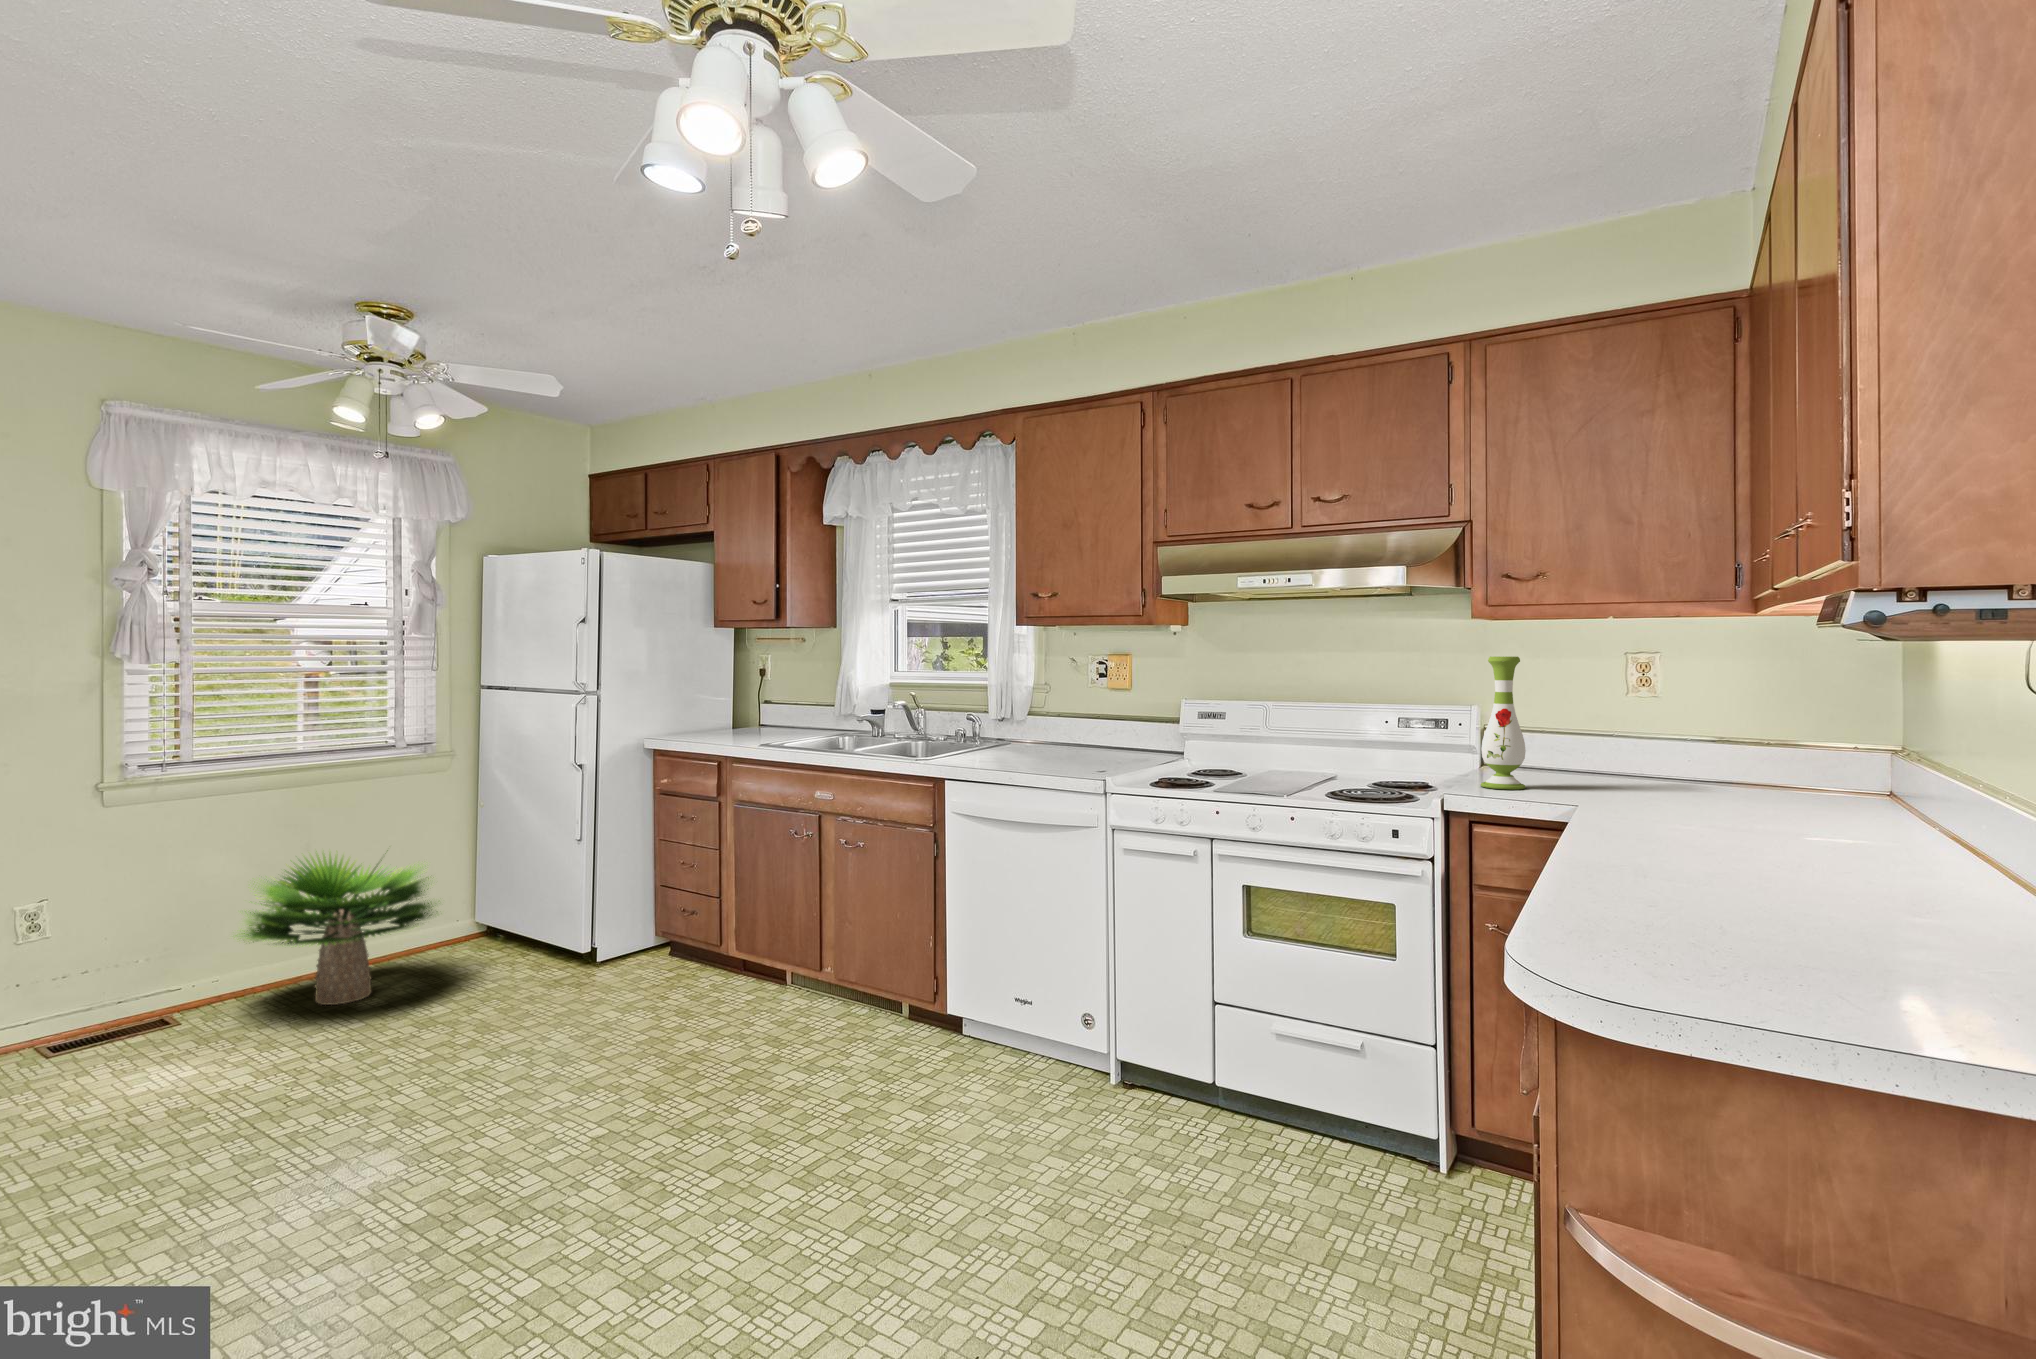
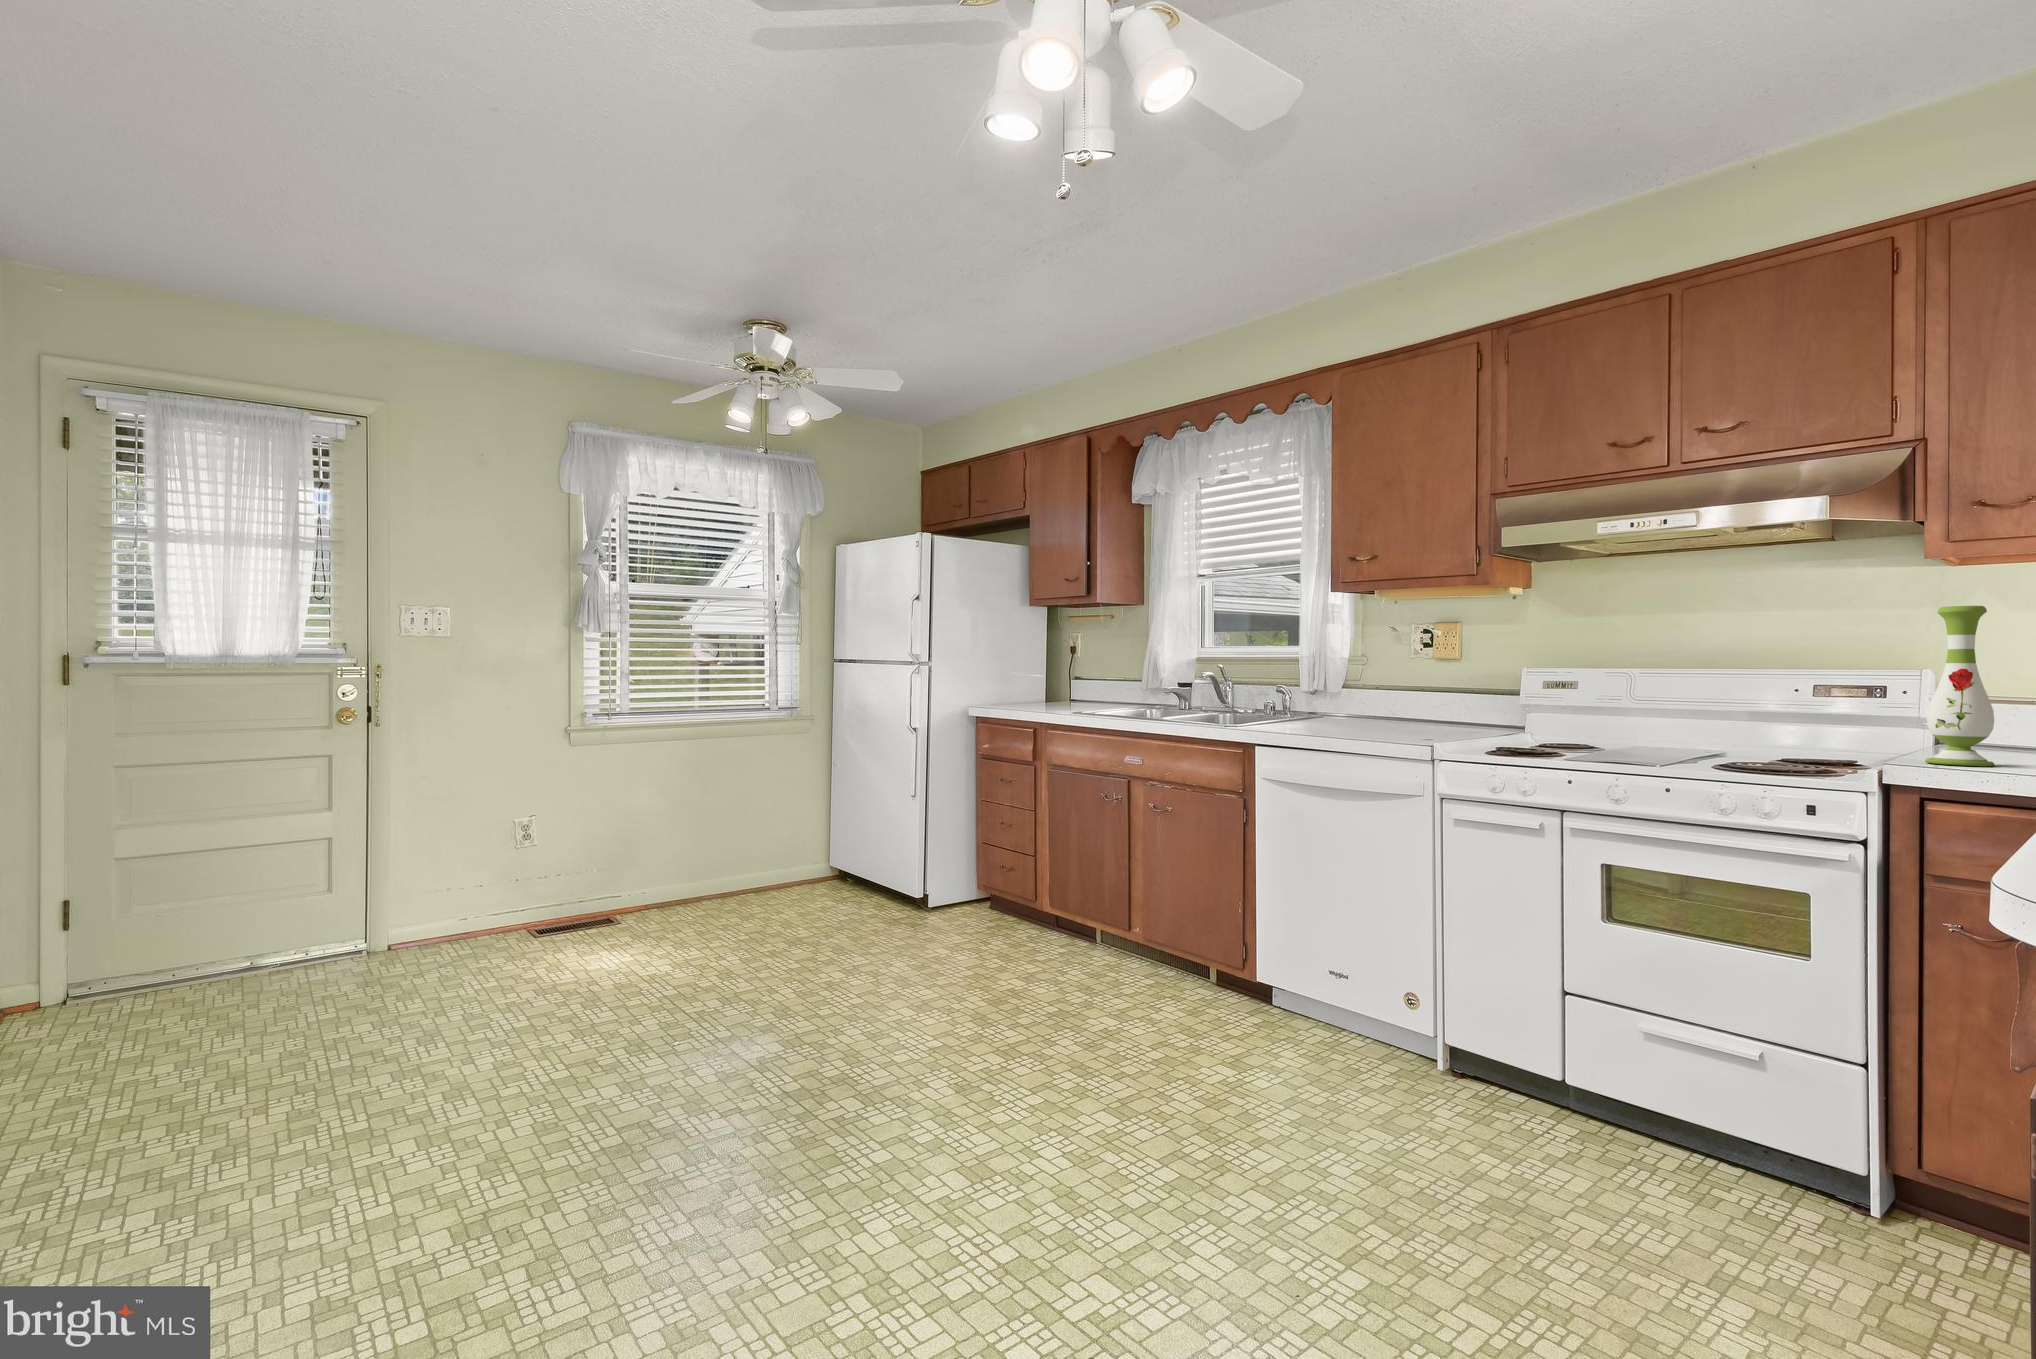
potted plant: present [236,850,434,1005] -> none [656,784,816,918]

